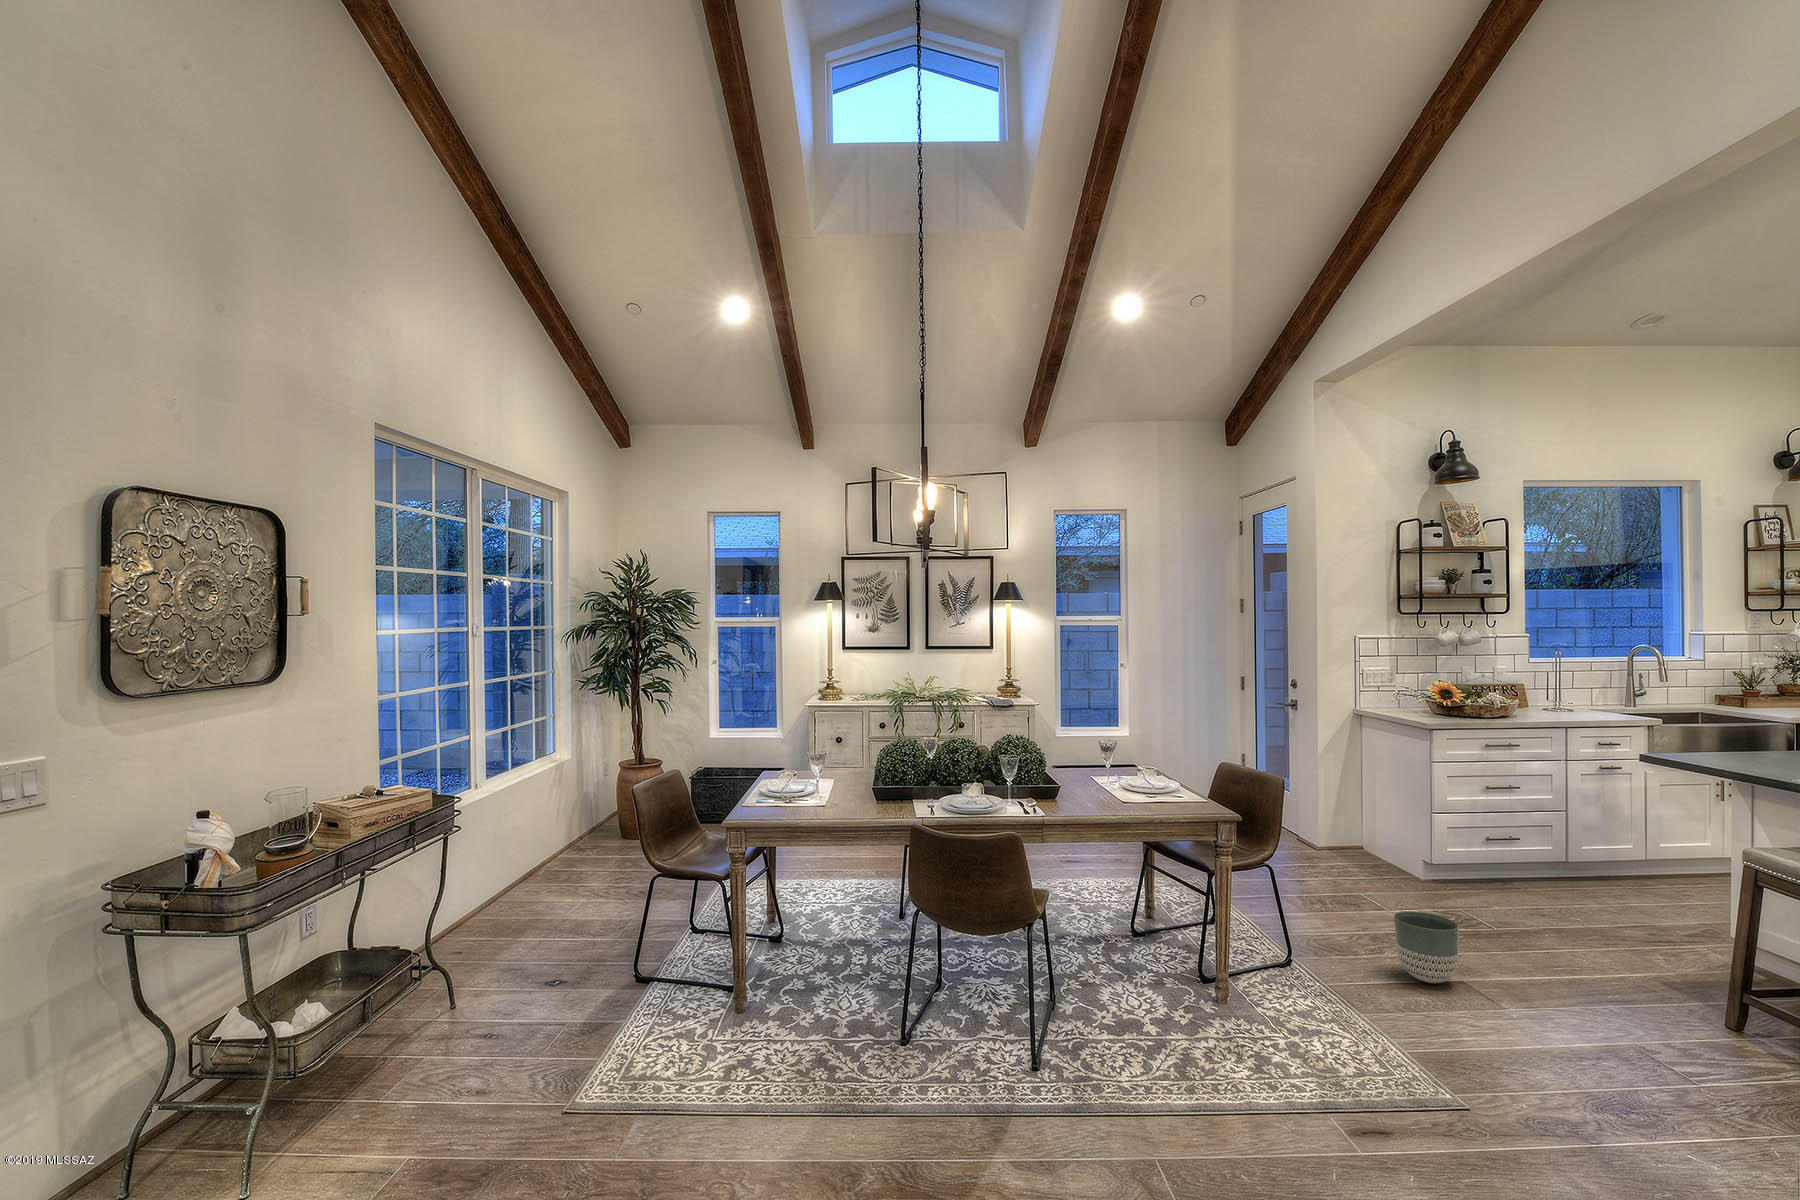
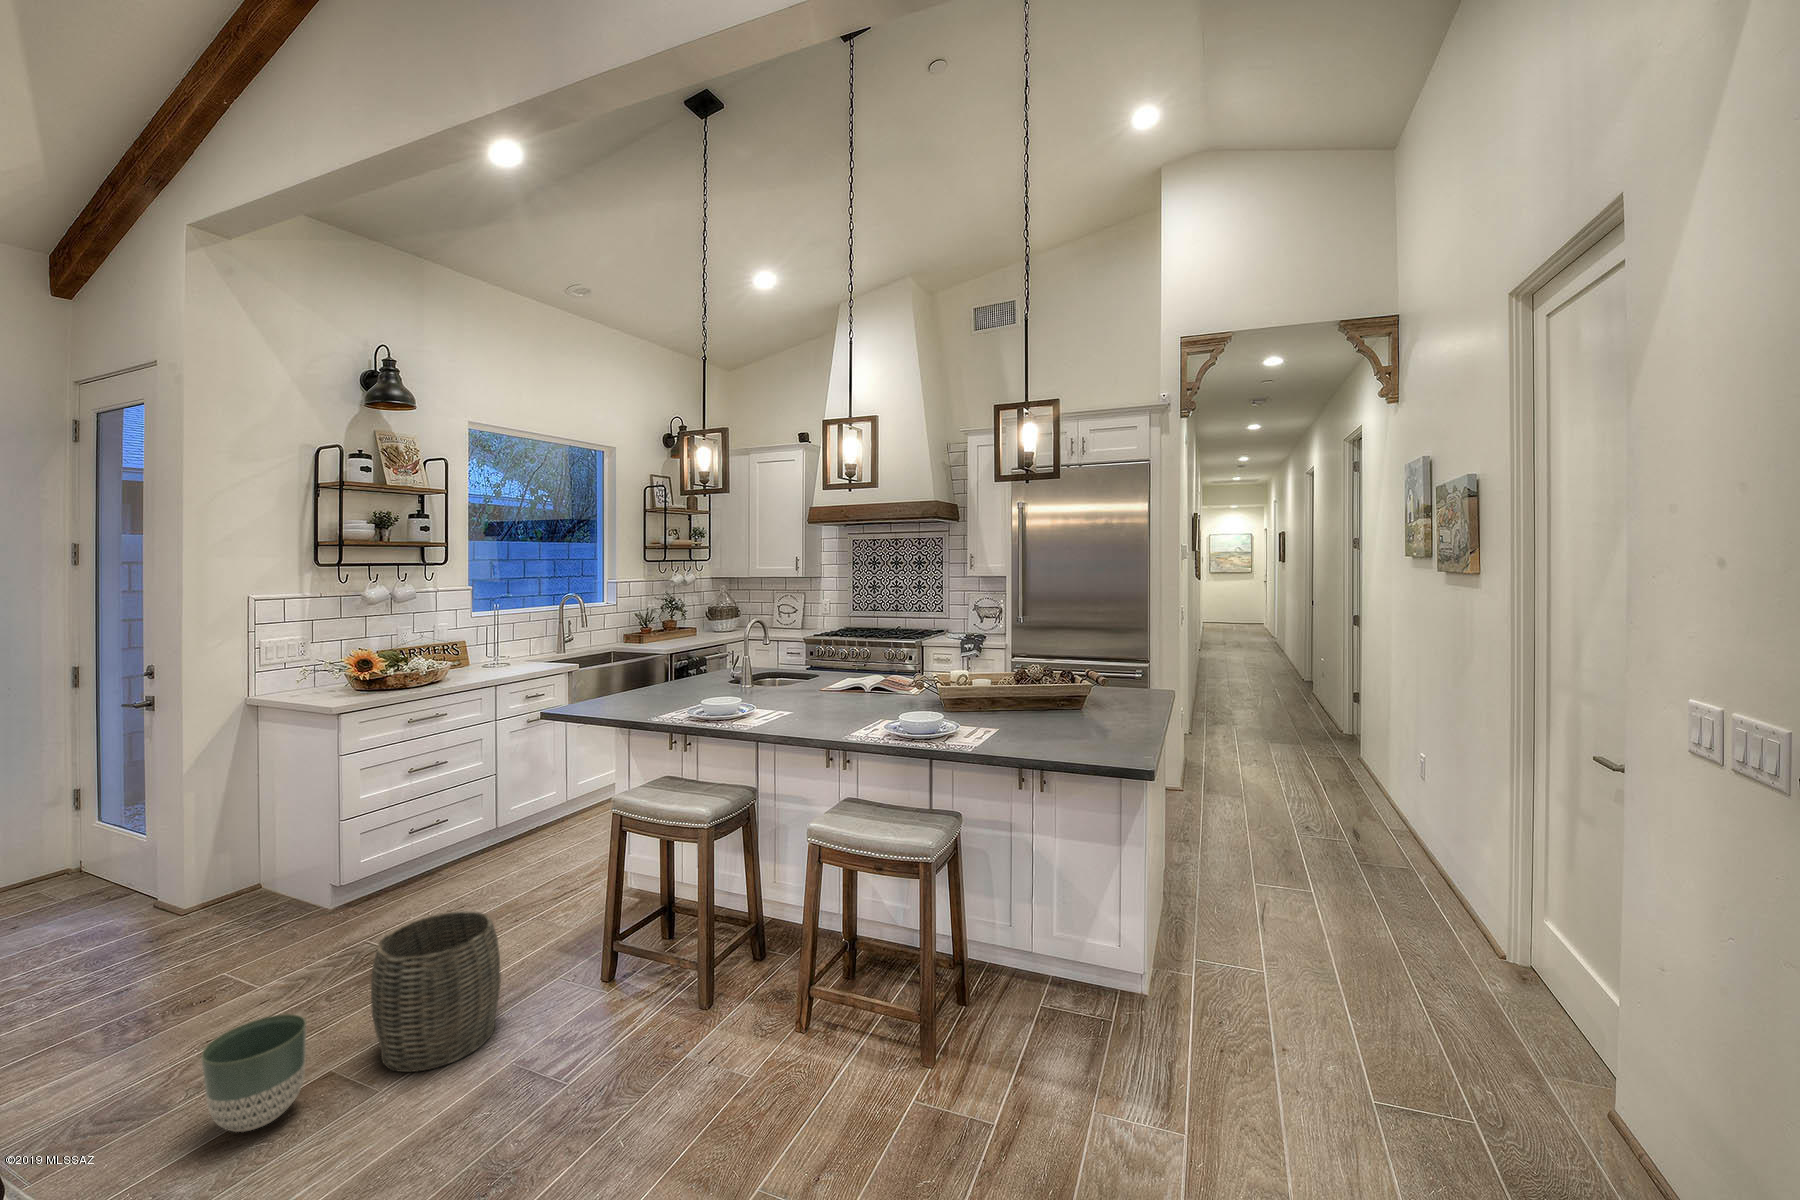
woven basket: none [1500,888,1618,1010] -> present [371,911,501,1072]

